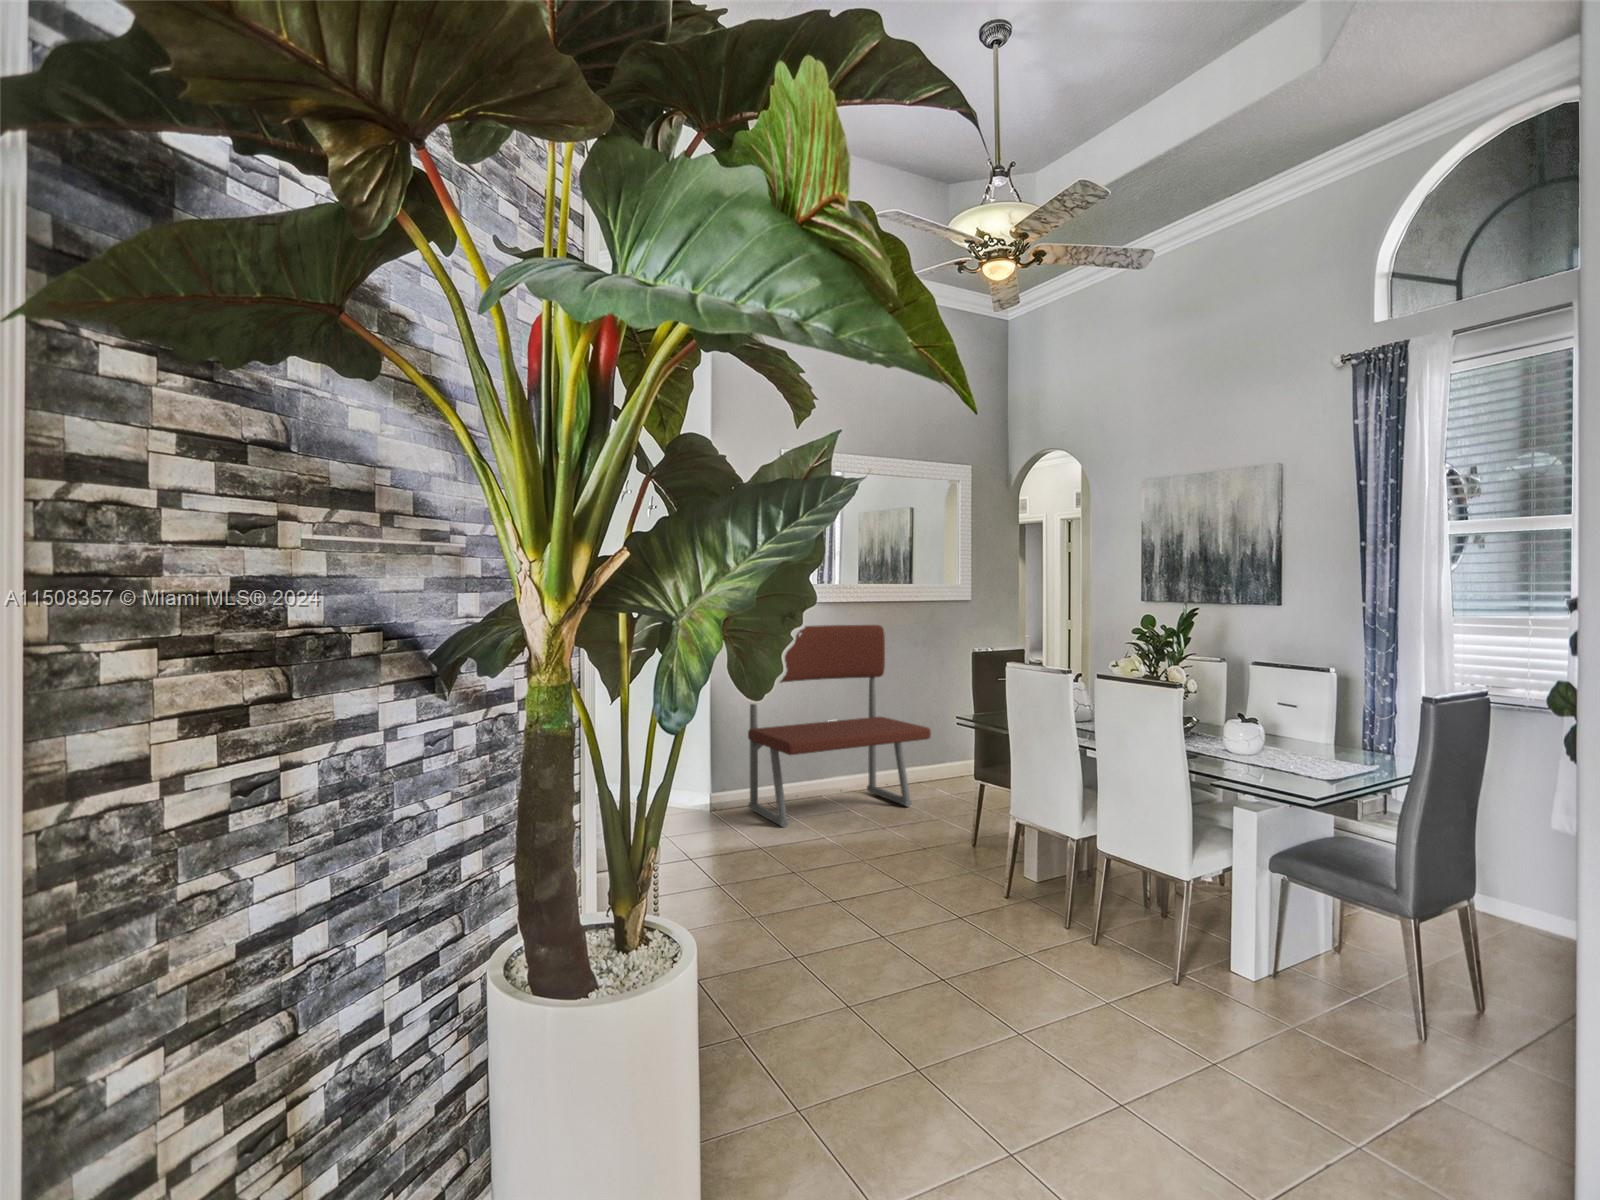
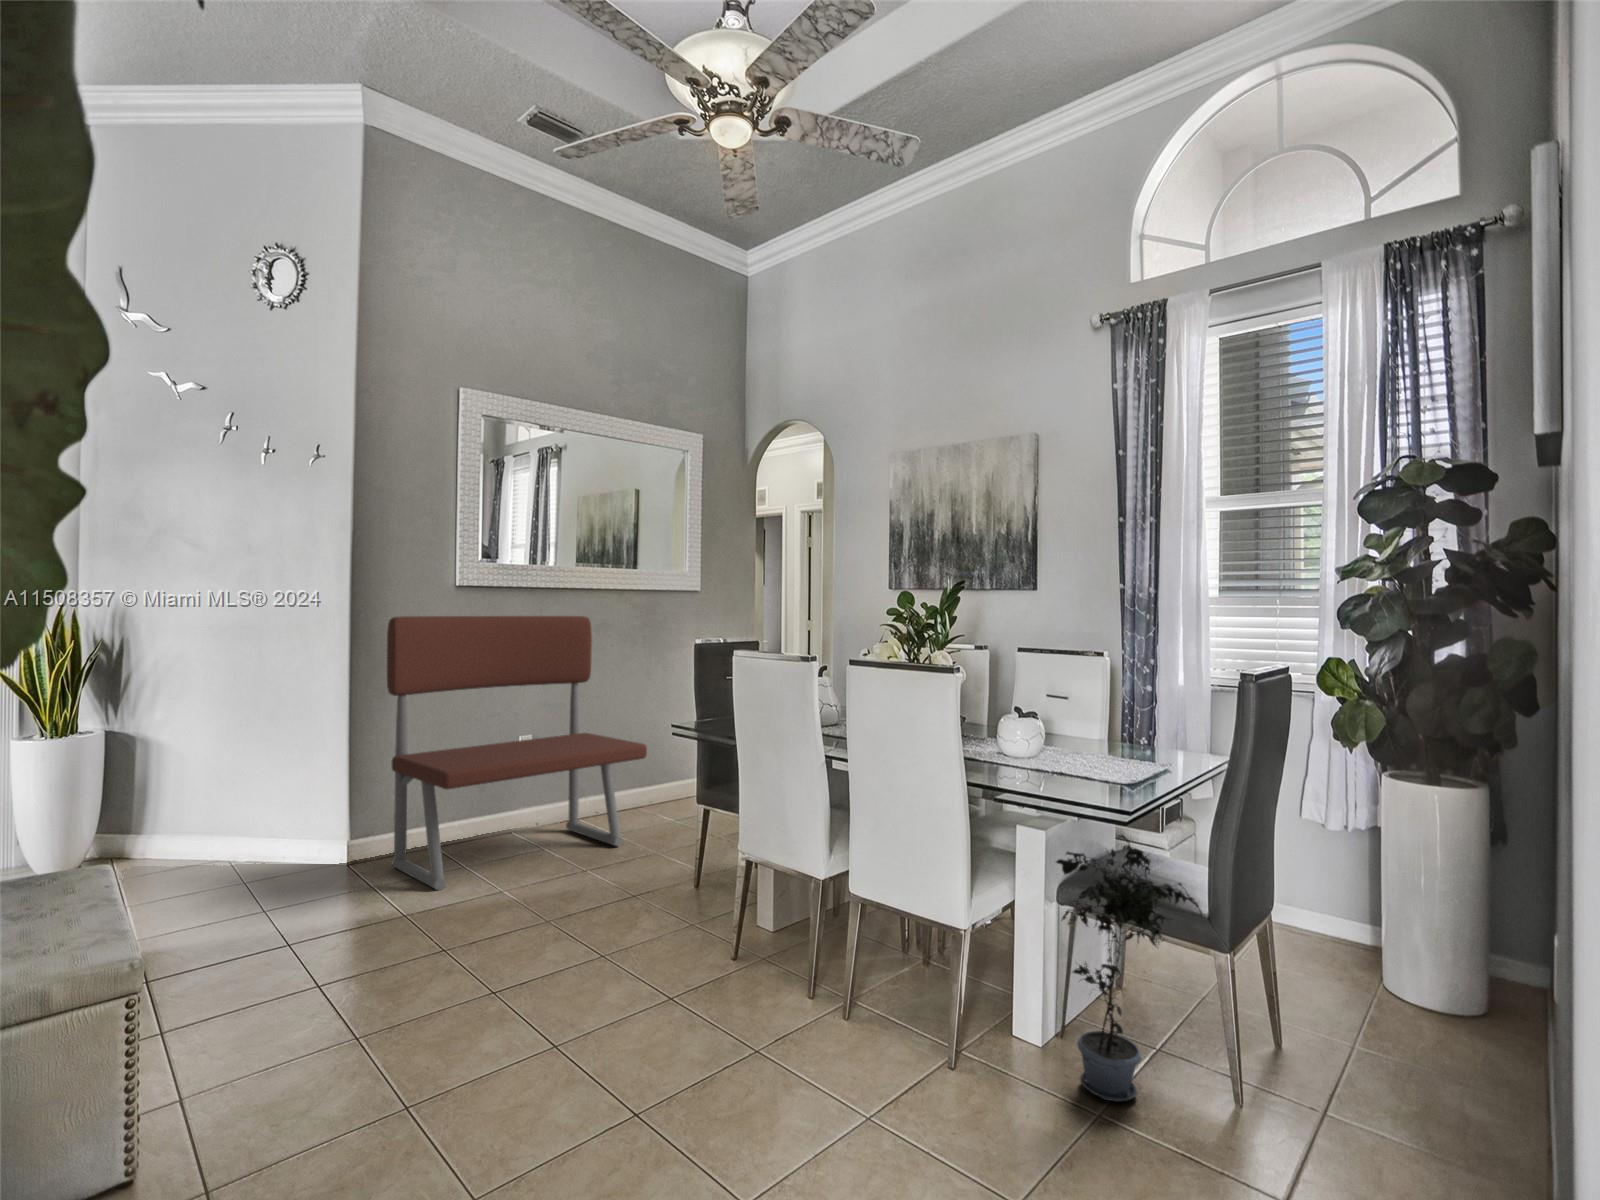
potted plant: none [1265,820,1385,1026] -> present [1056,835,1202,1102]

